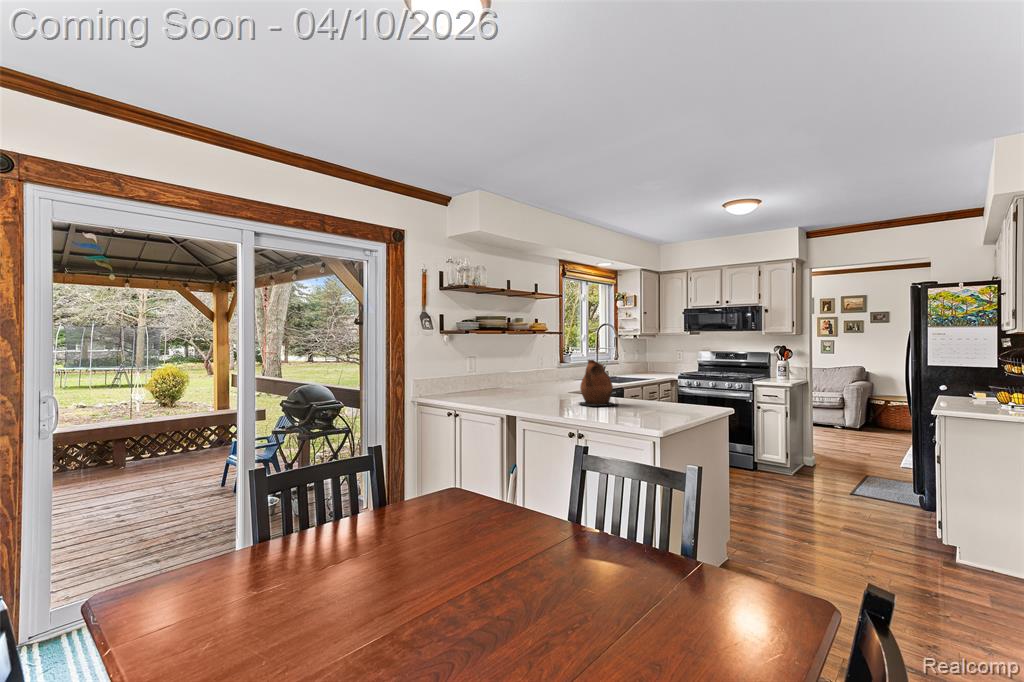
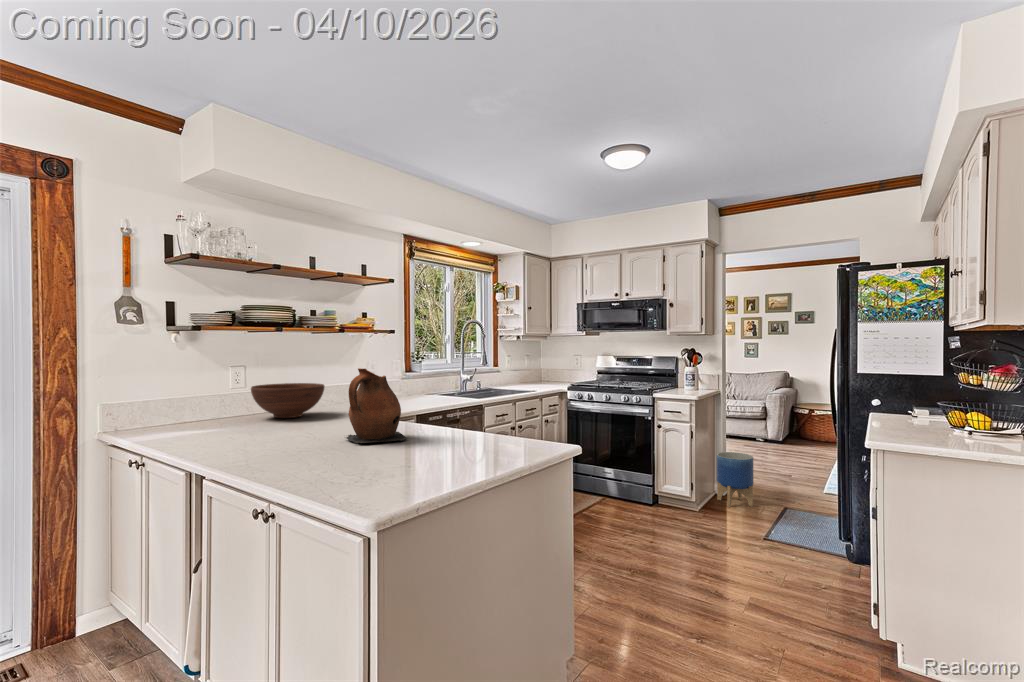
fruit bowl: none [484,371,531,394] -> present [251,383,325,418]
planter: none [806,430,838,474] -> present [717,452,754,507]

